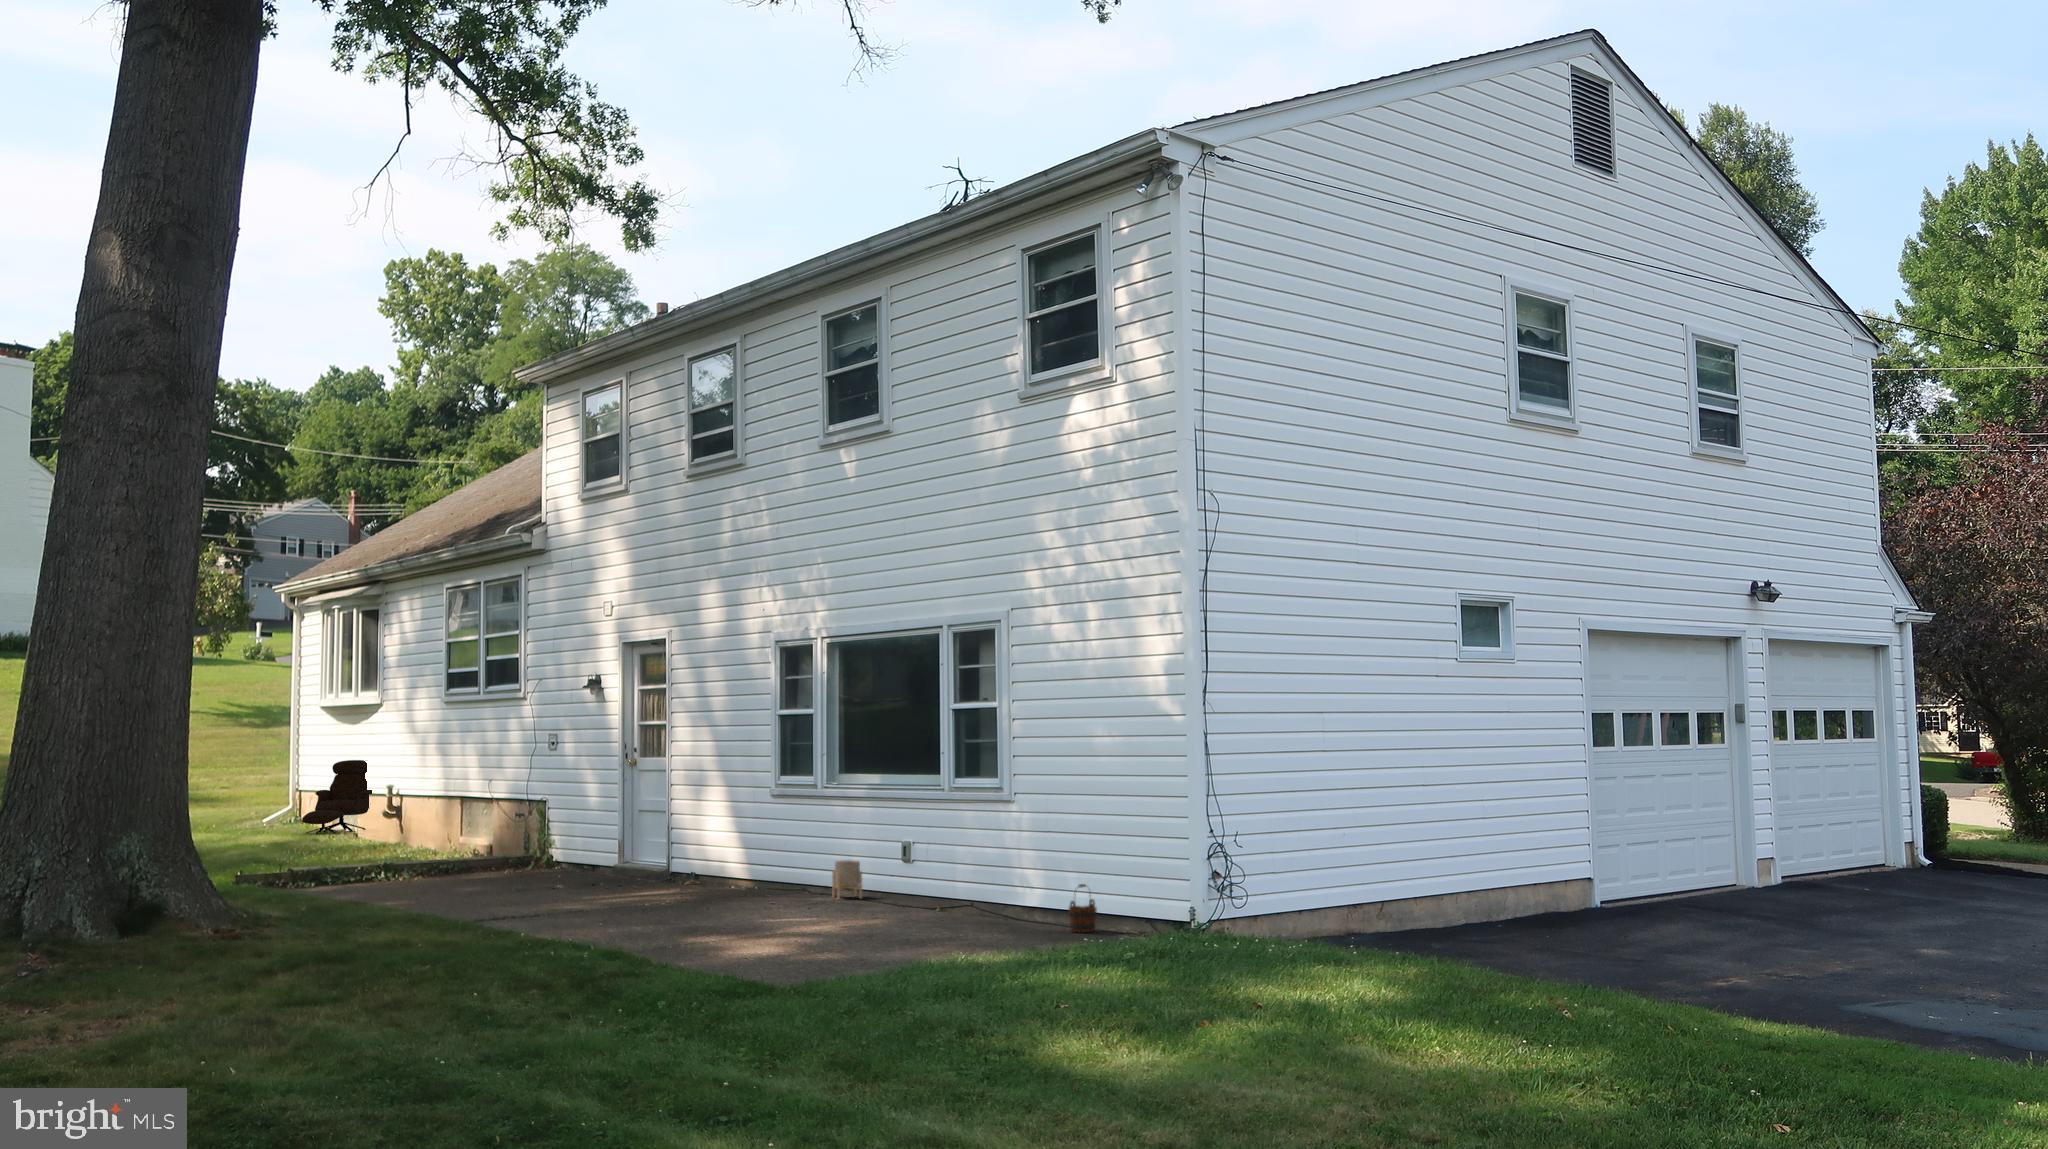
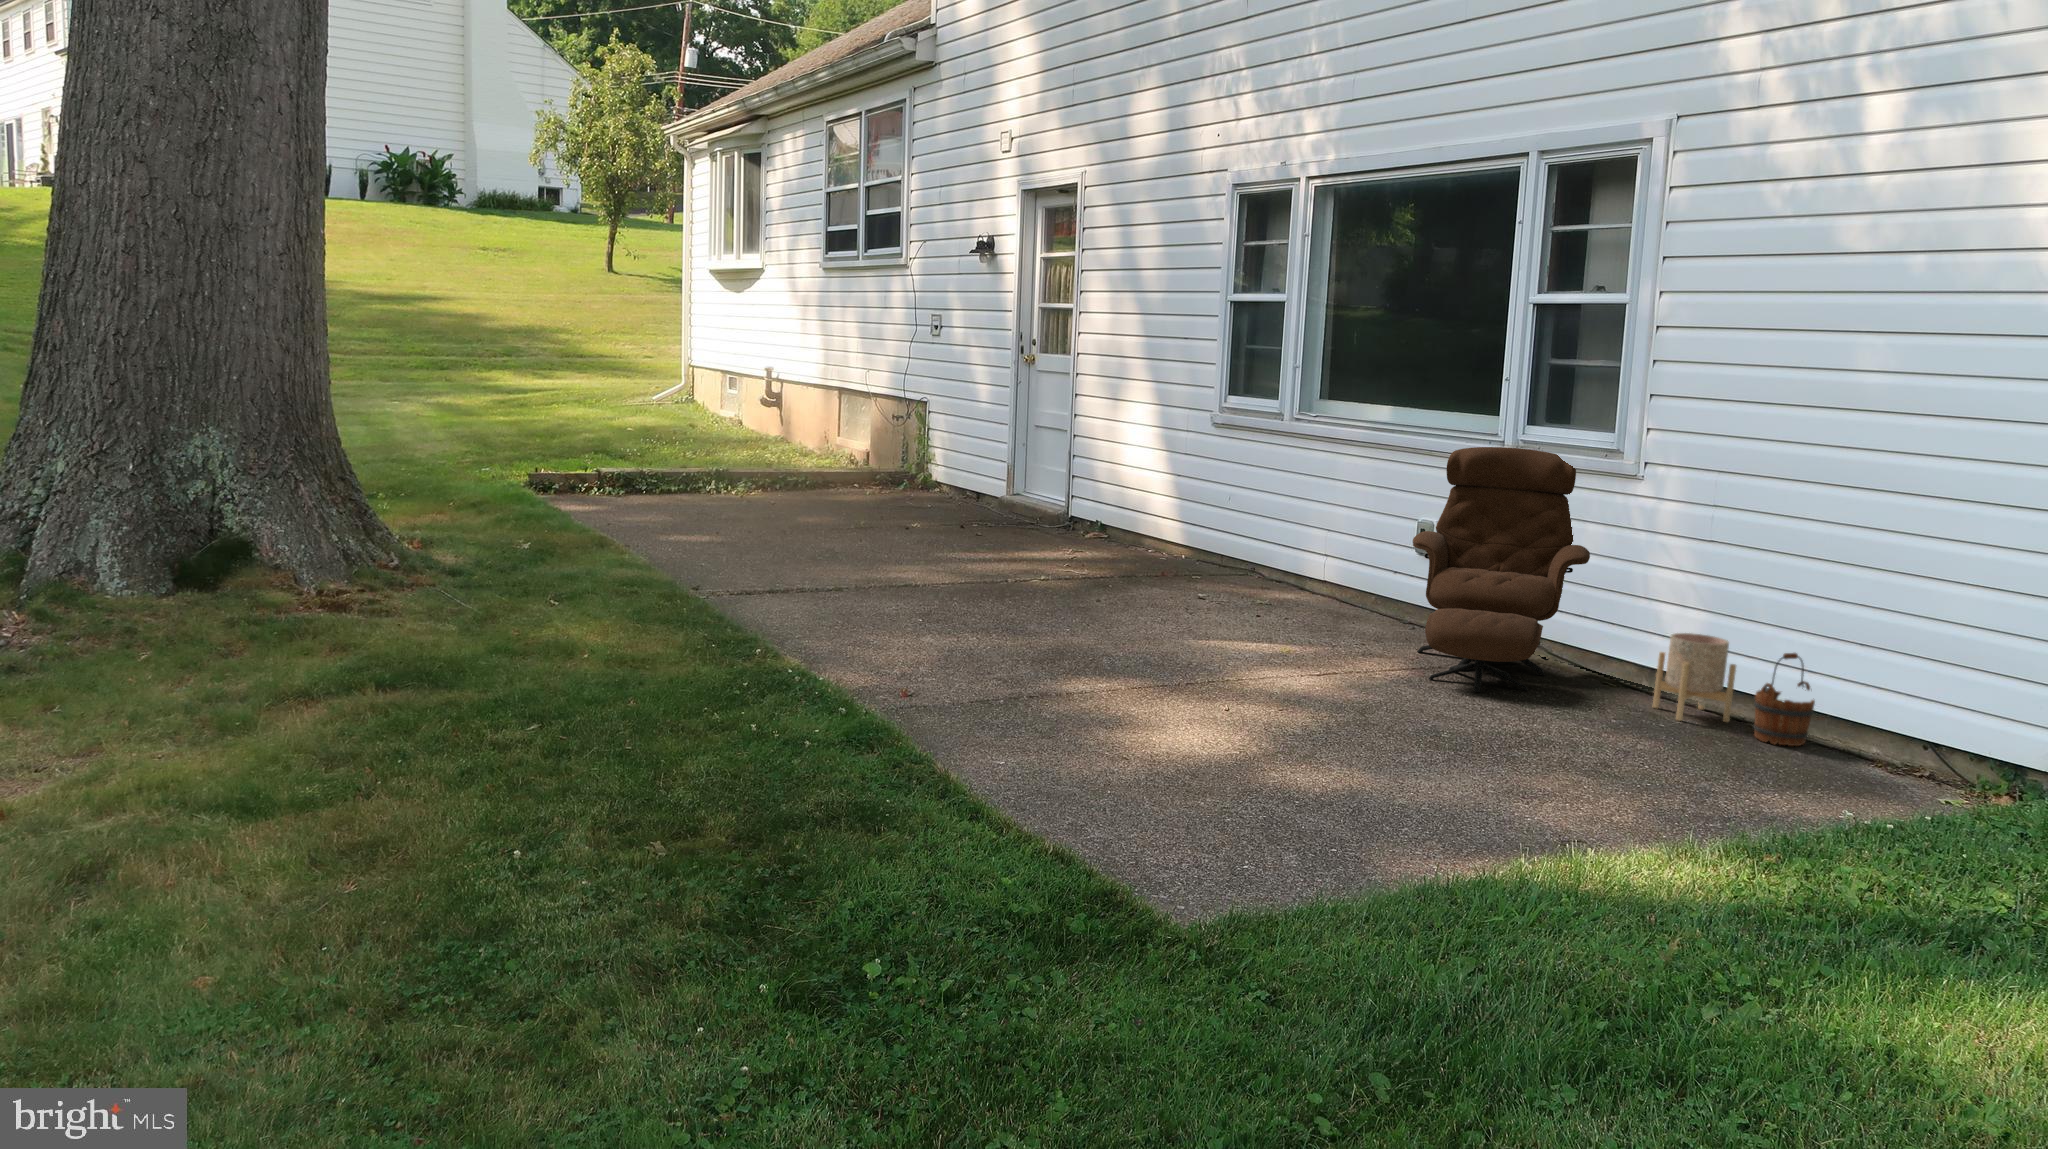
lounge chair: present [302,760,372,834] -> present [1413,447,1590,692]
planter: present [832,860,862,900] -> present [1653,633,1736,722]

